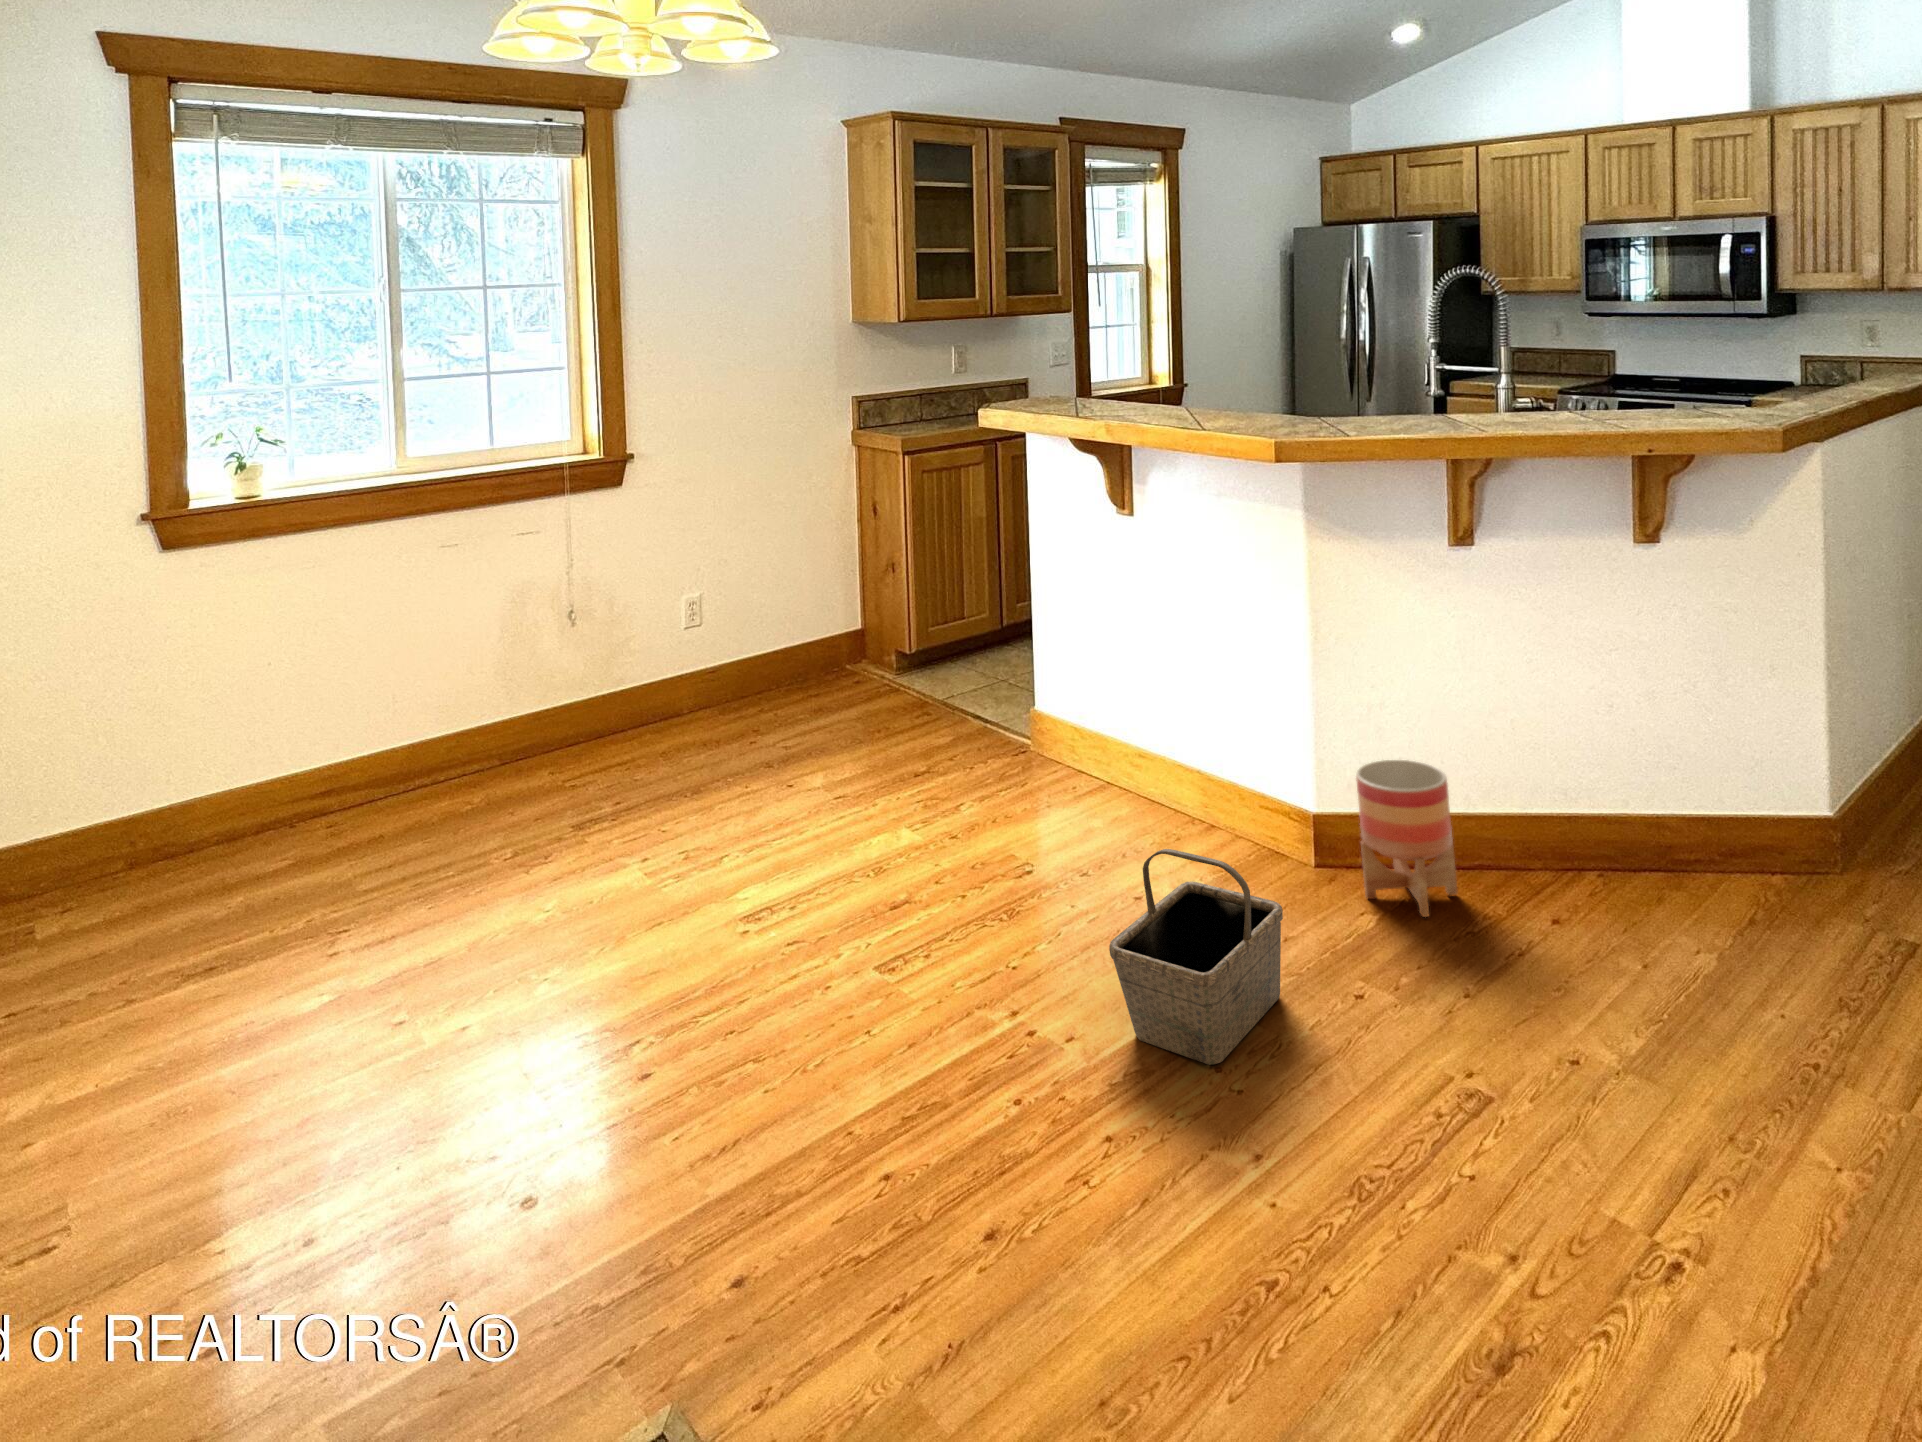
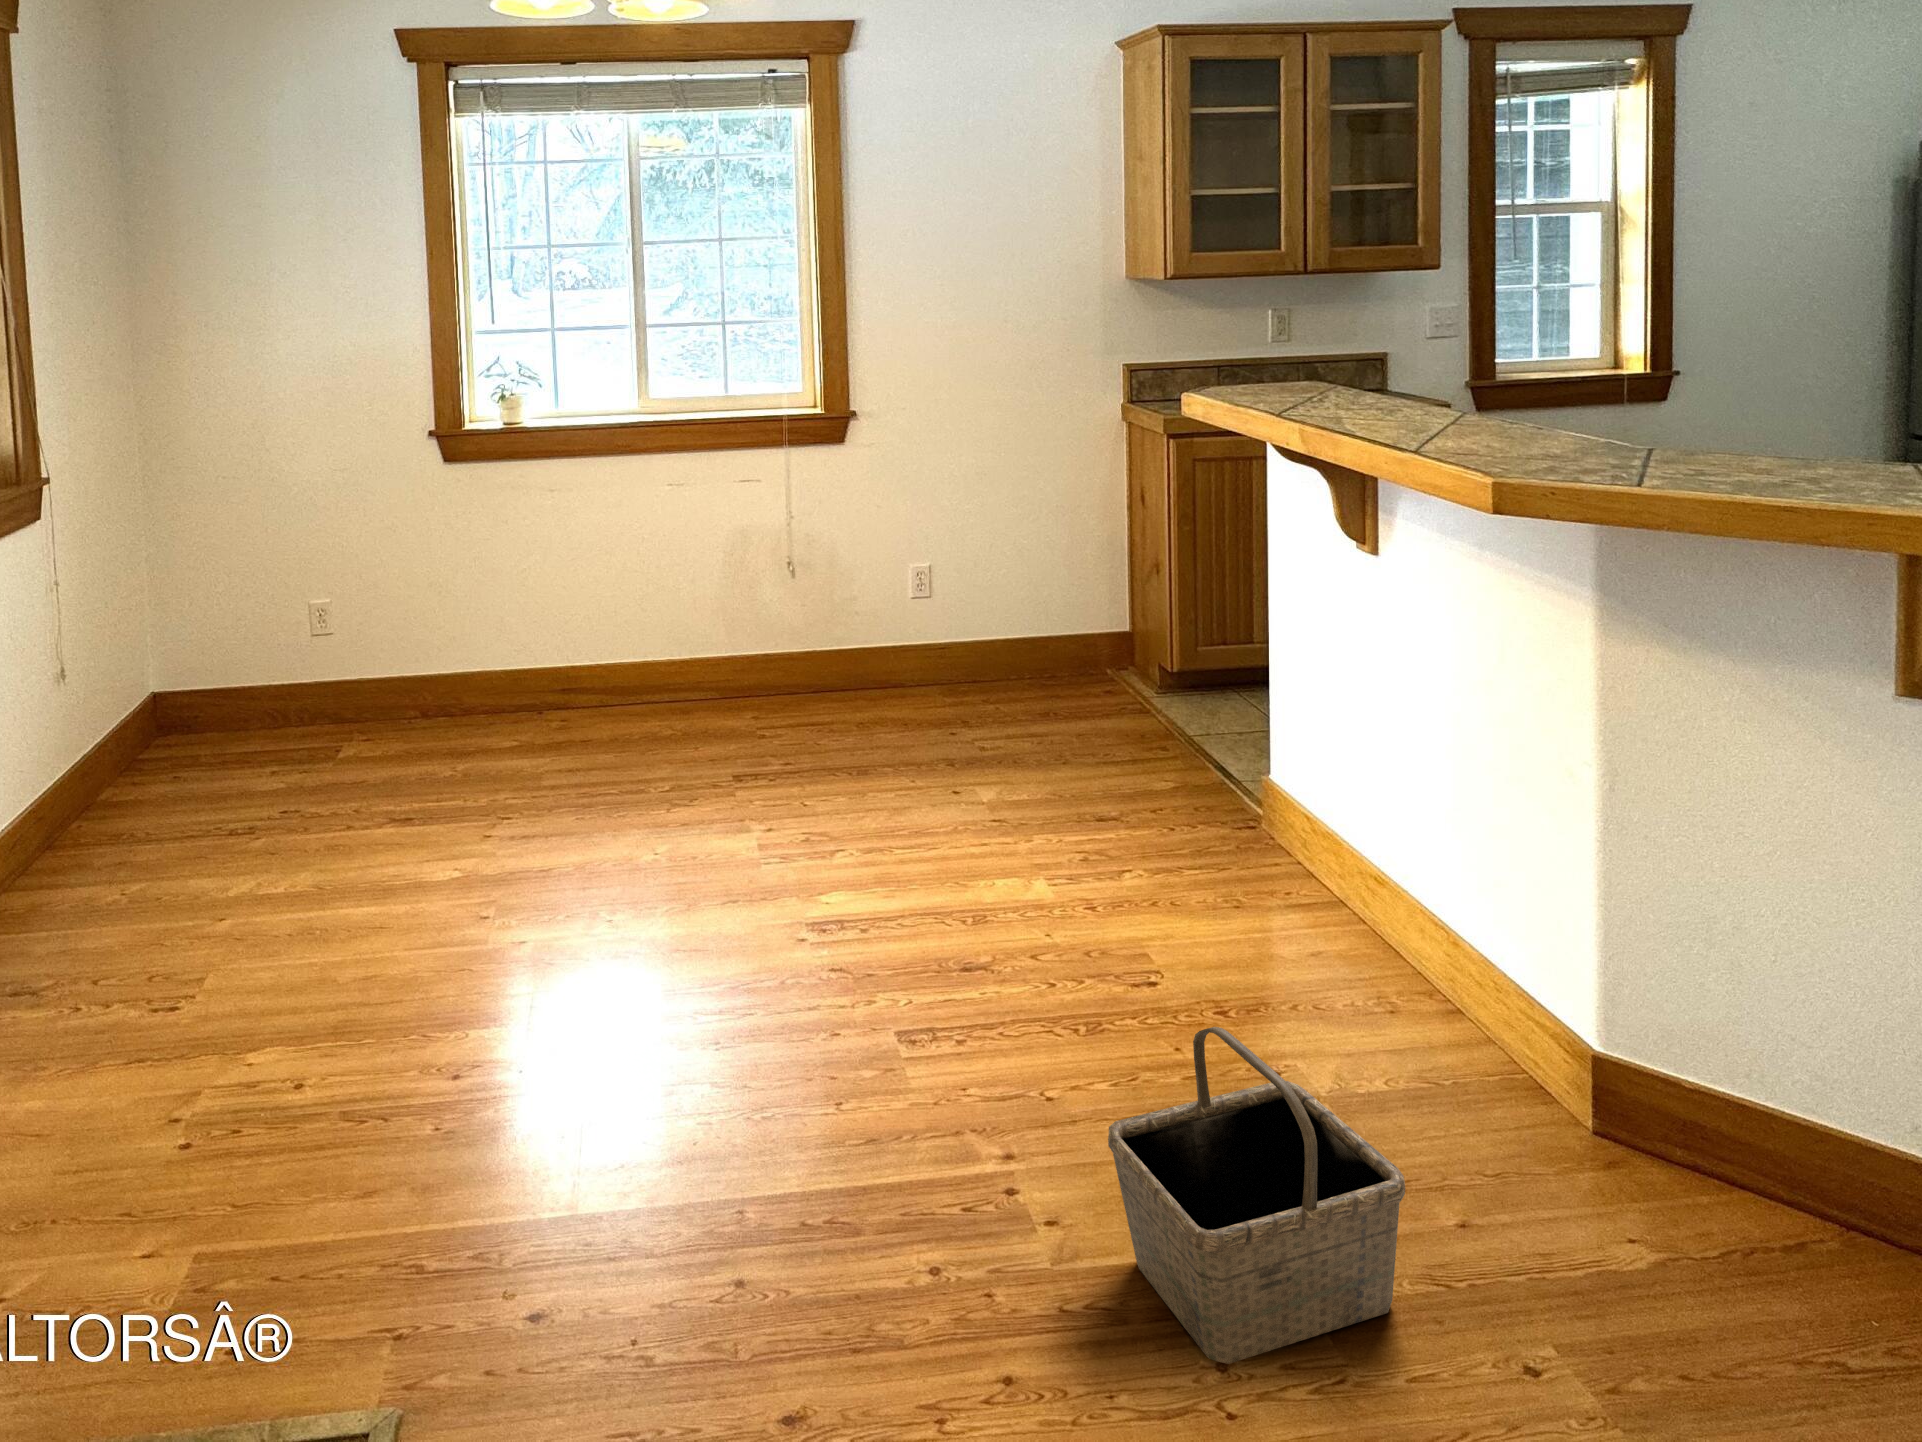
planter: present [1356,760,1457,917] -> none [1652,1012,1857,1307]

